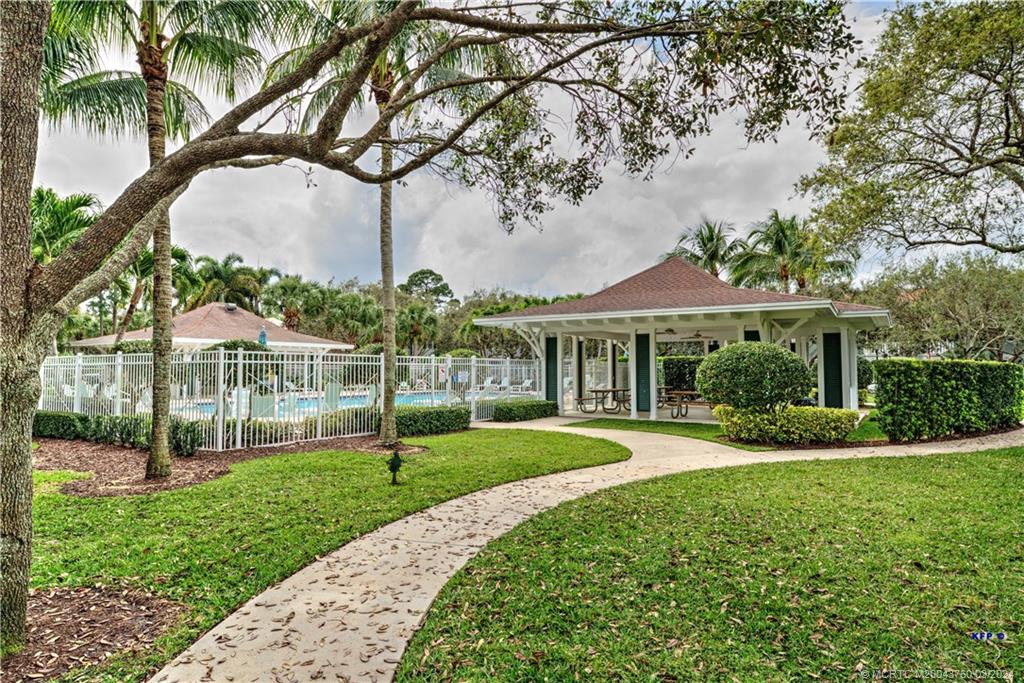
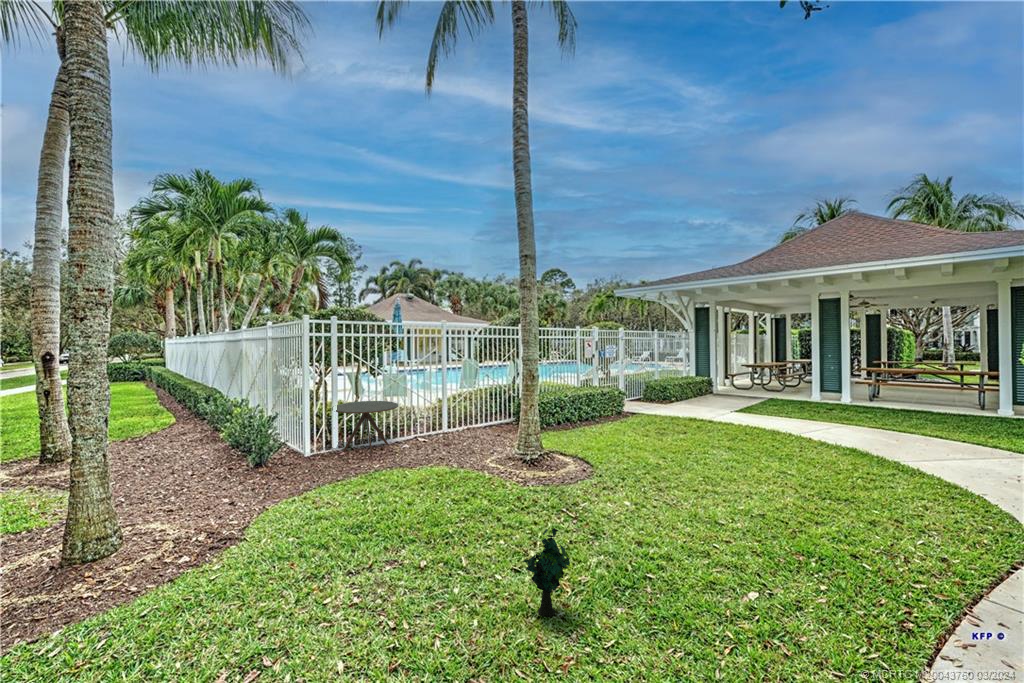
round table: none [237,413,288,450] -> present [332,401,398,454]

